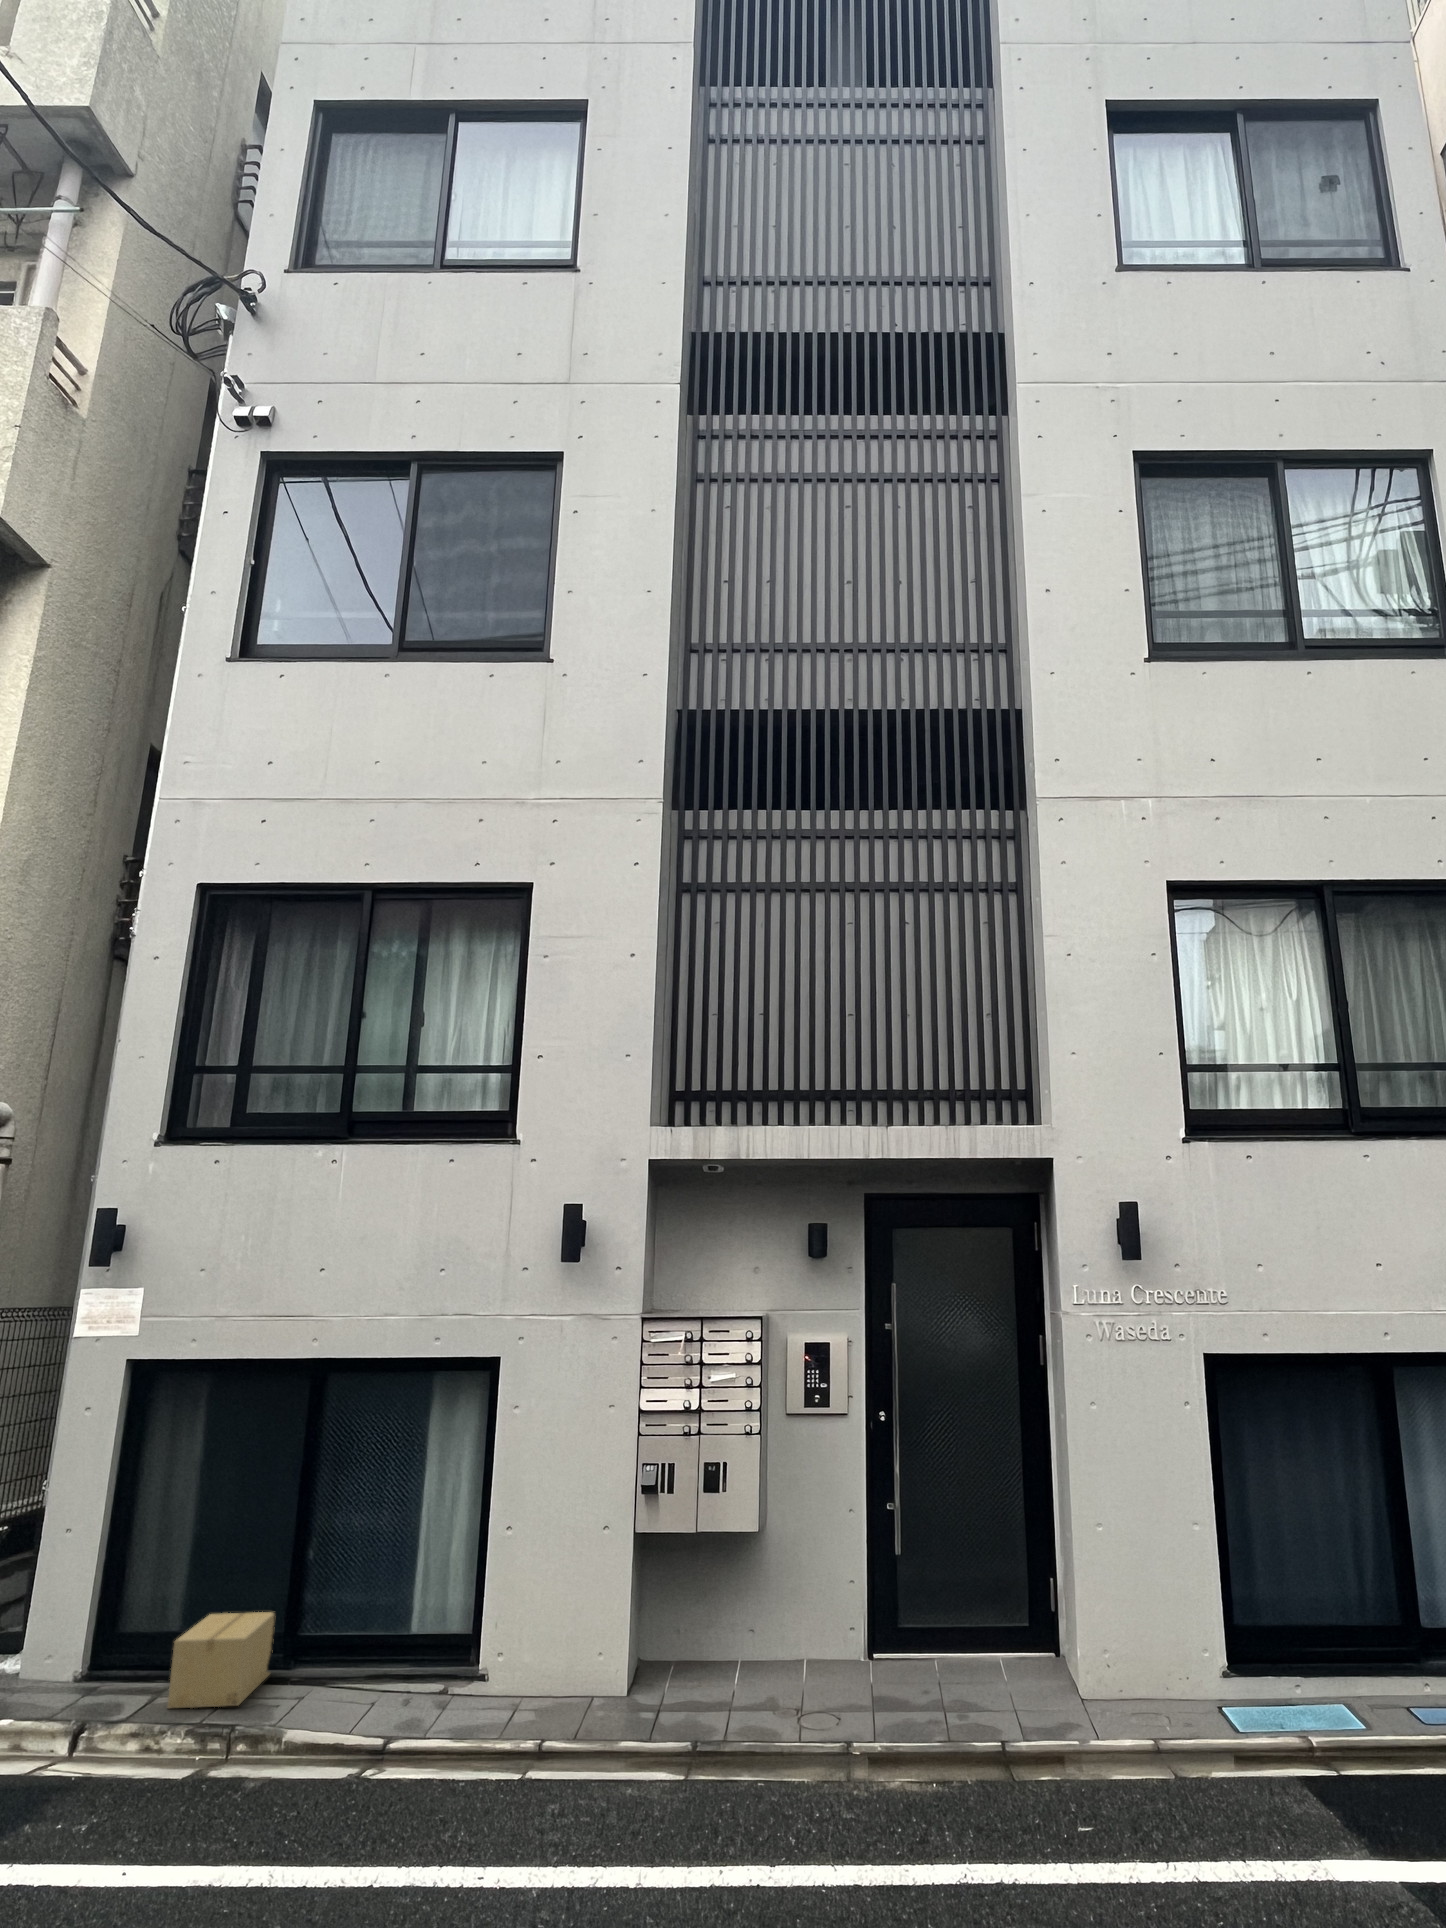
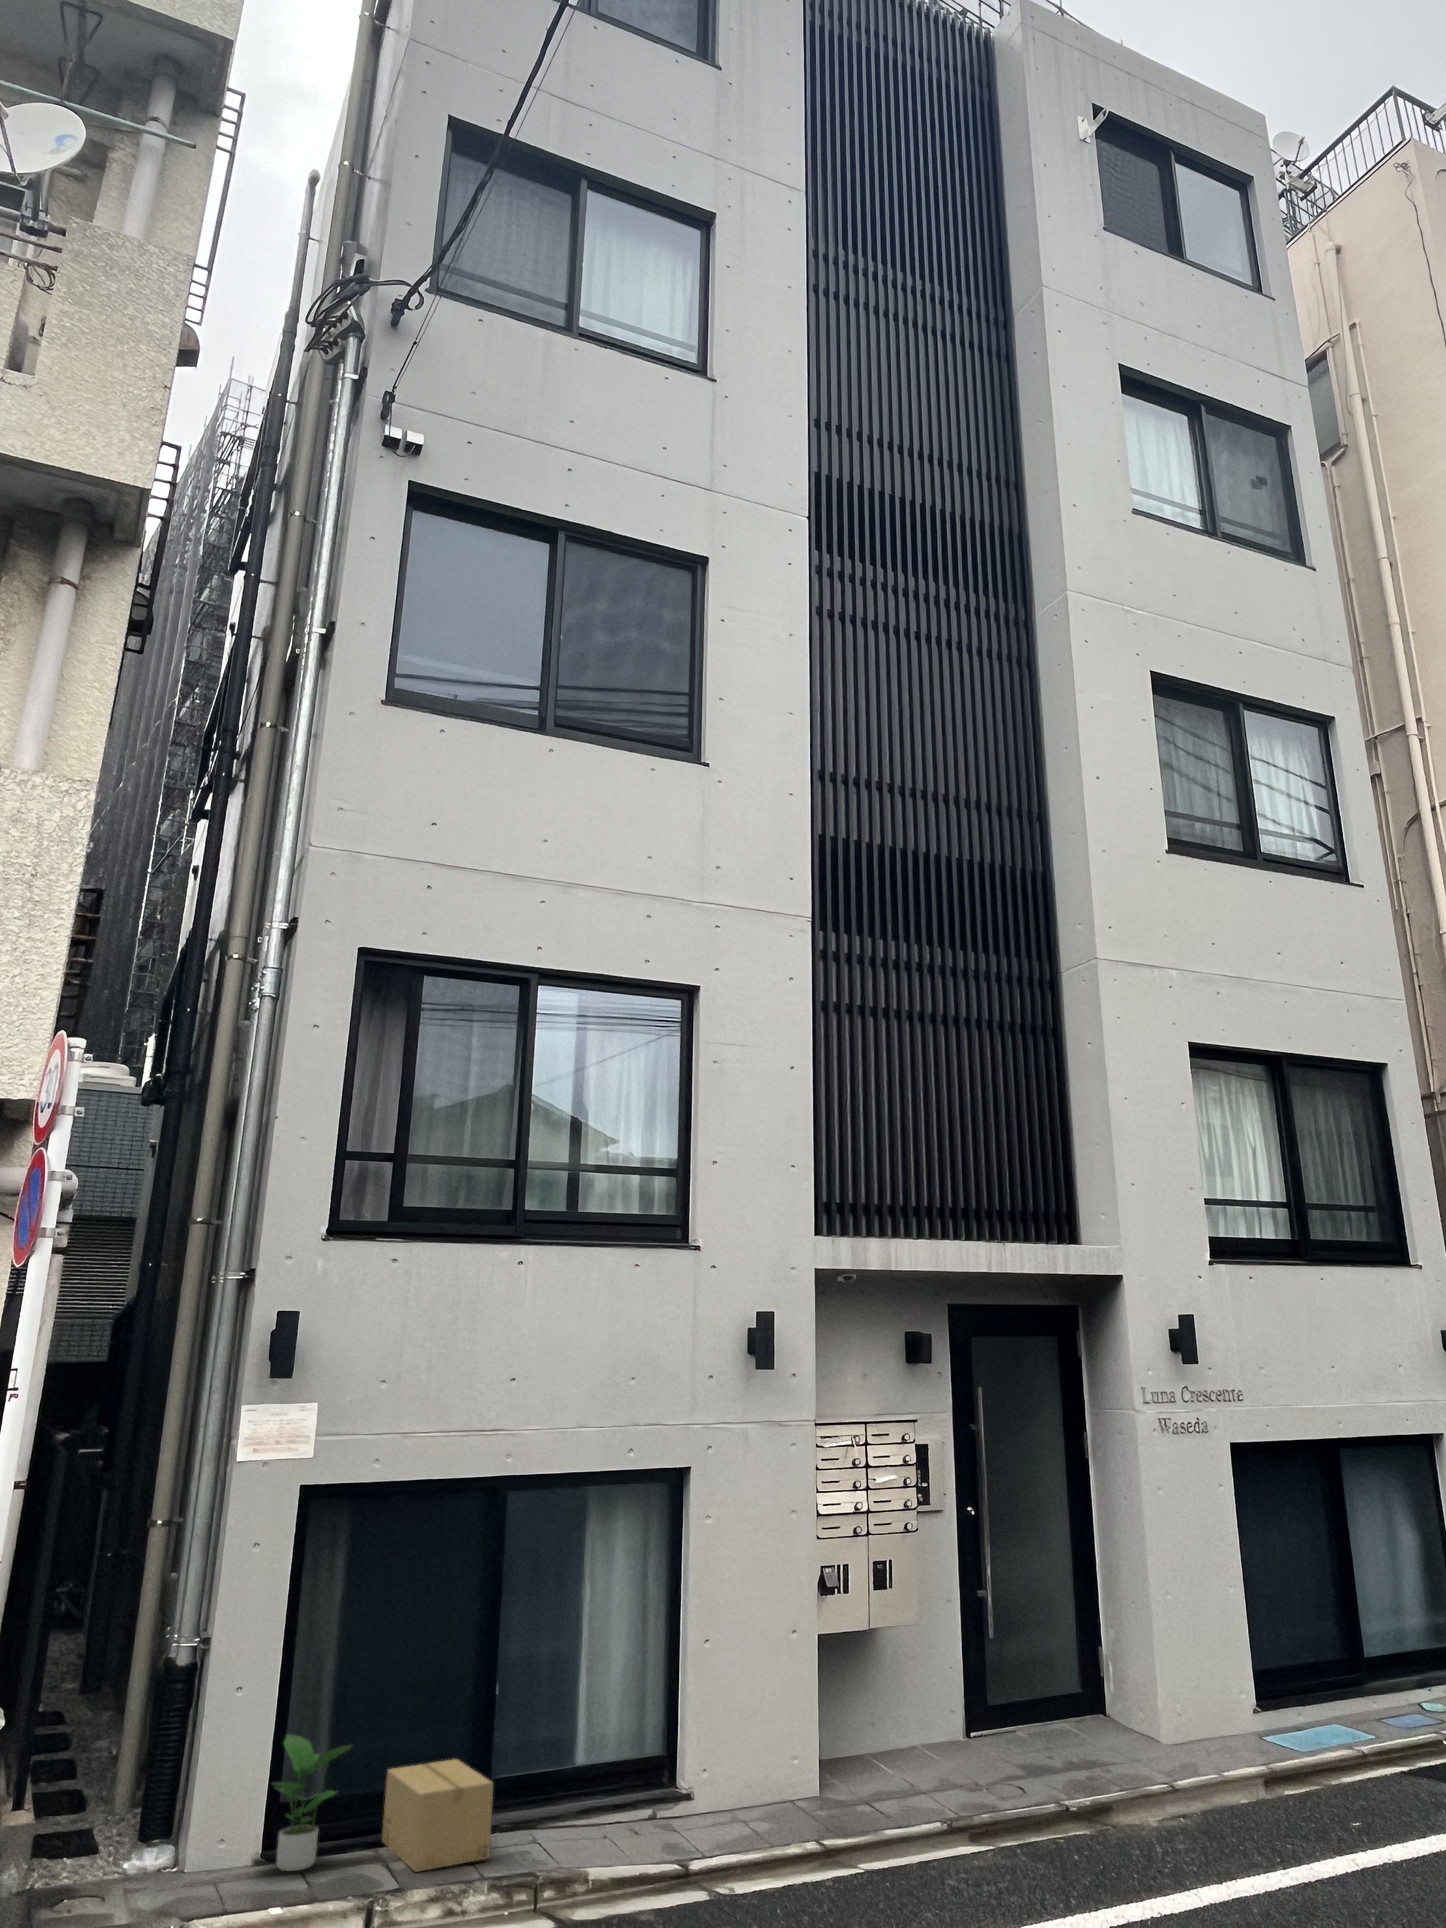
potted plant: none [66,1574,146,1692] -> present [273,1734,353,1871]

